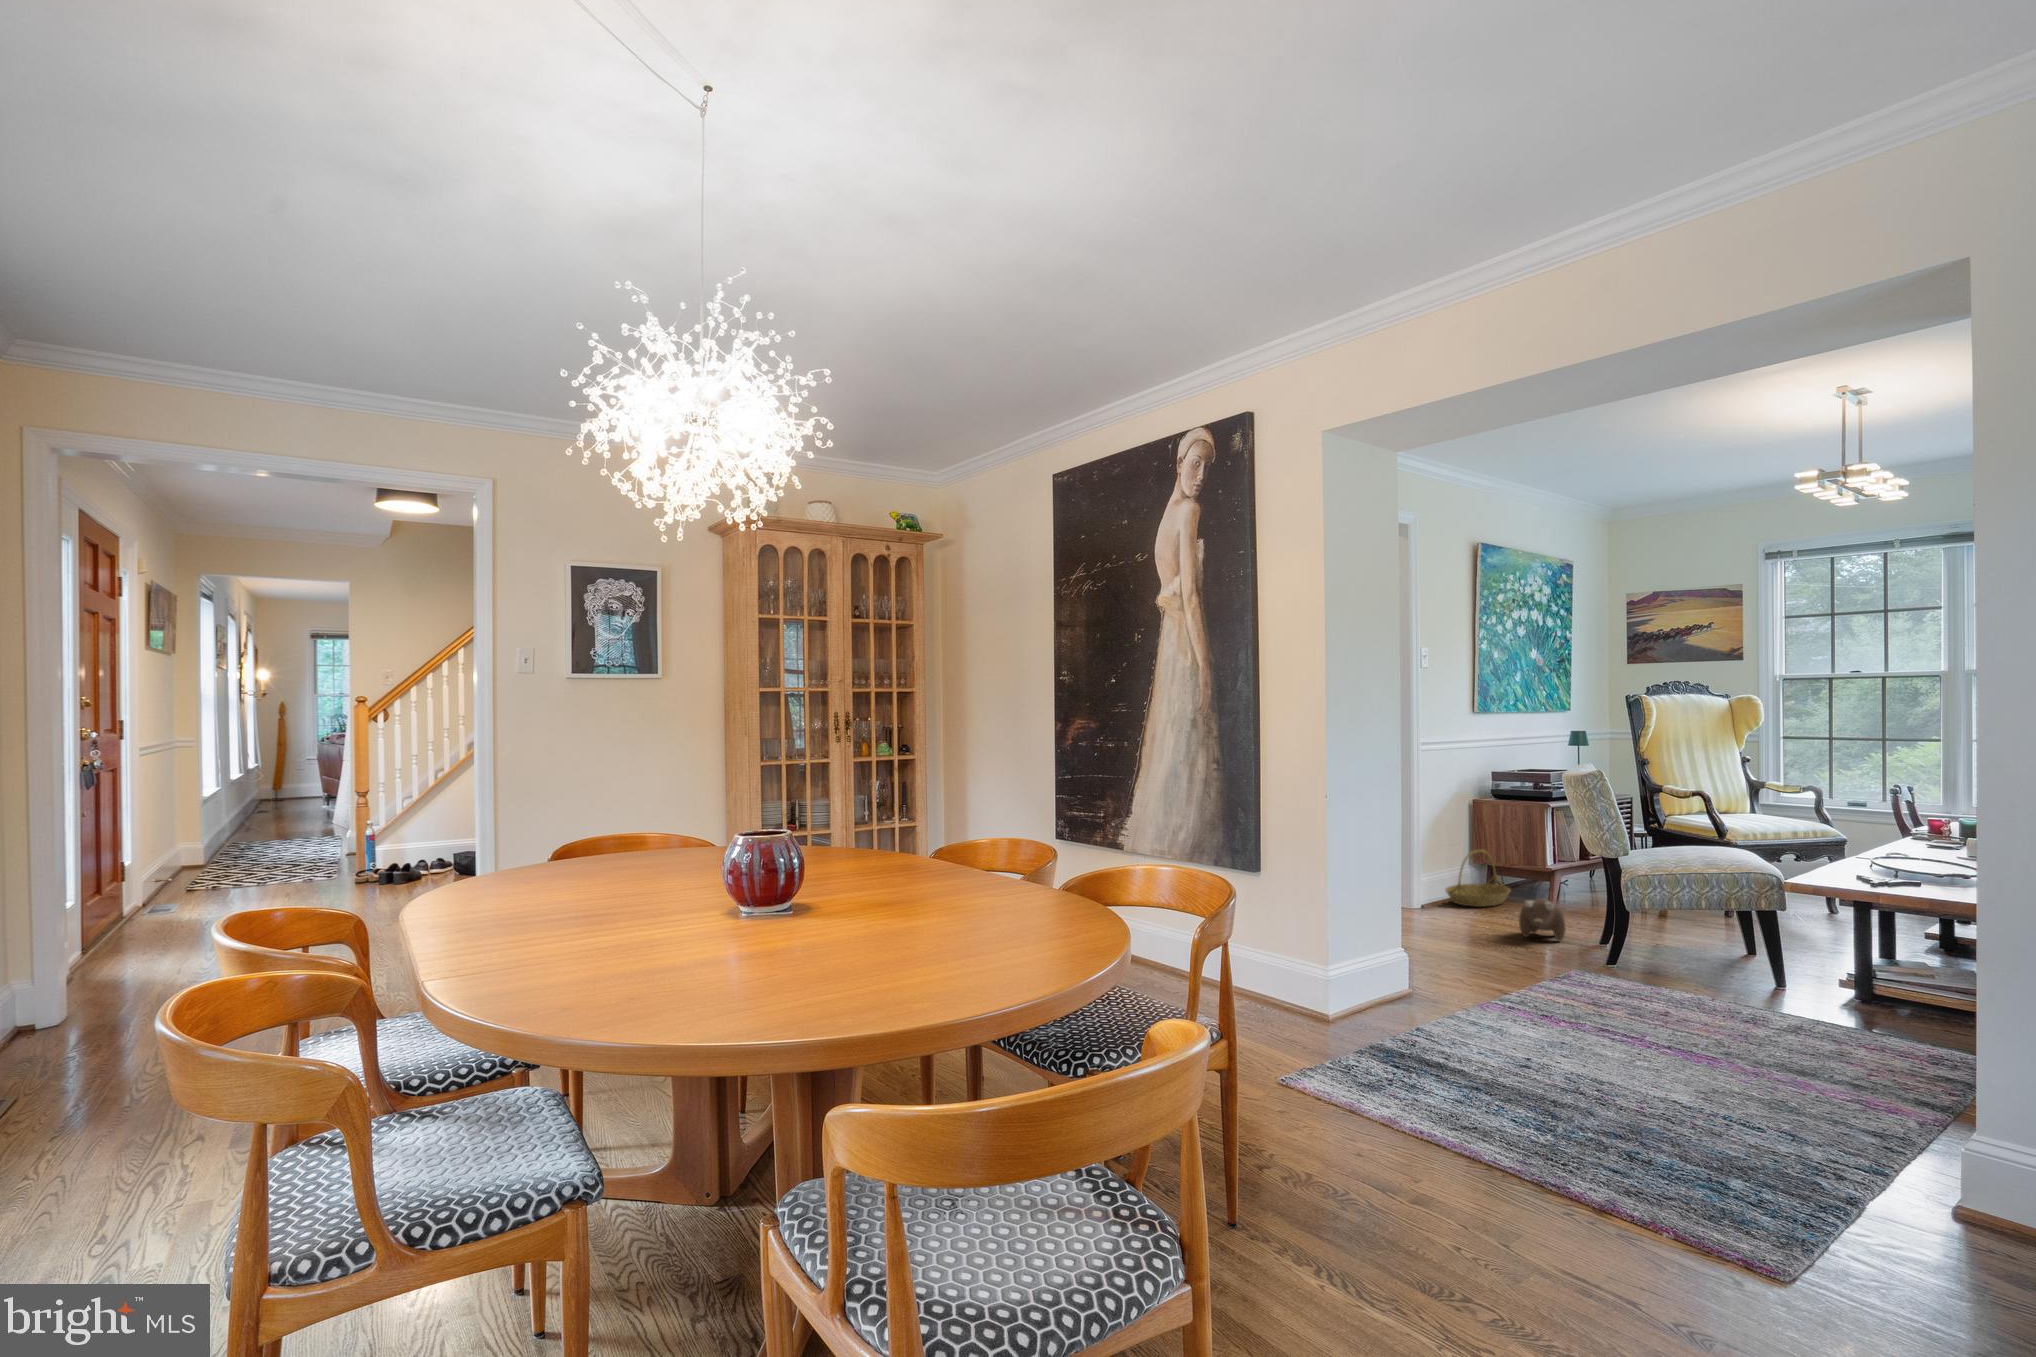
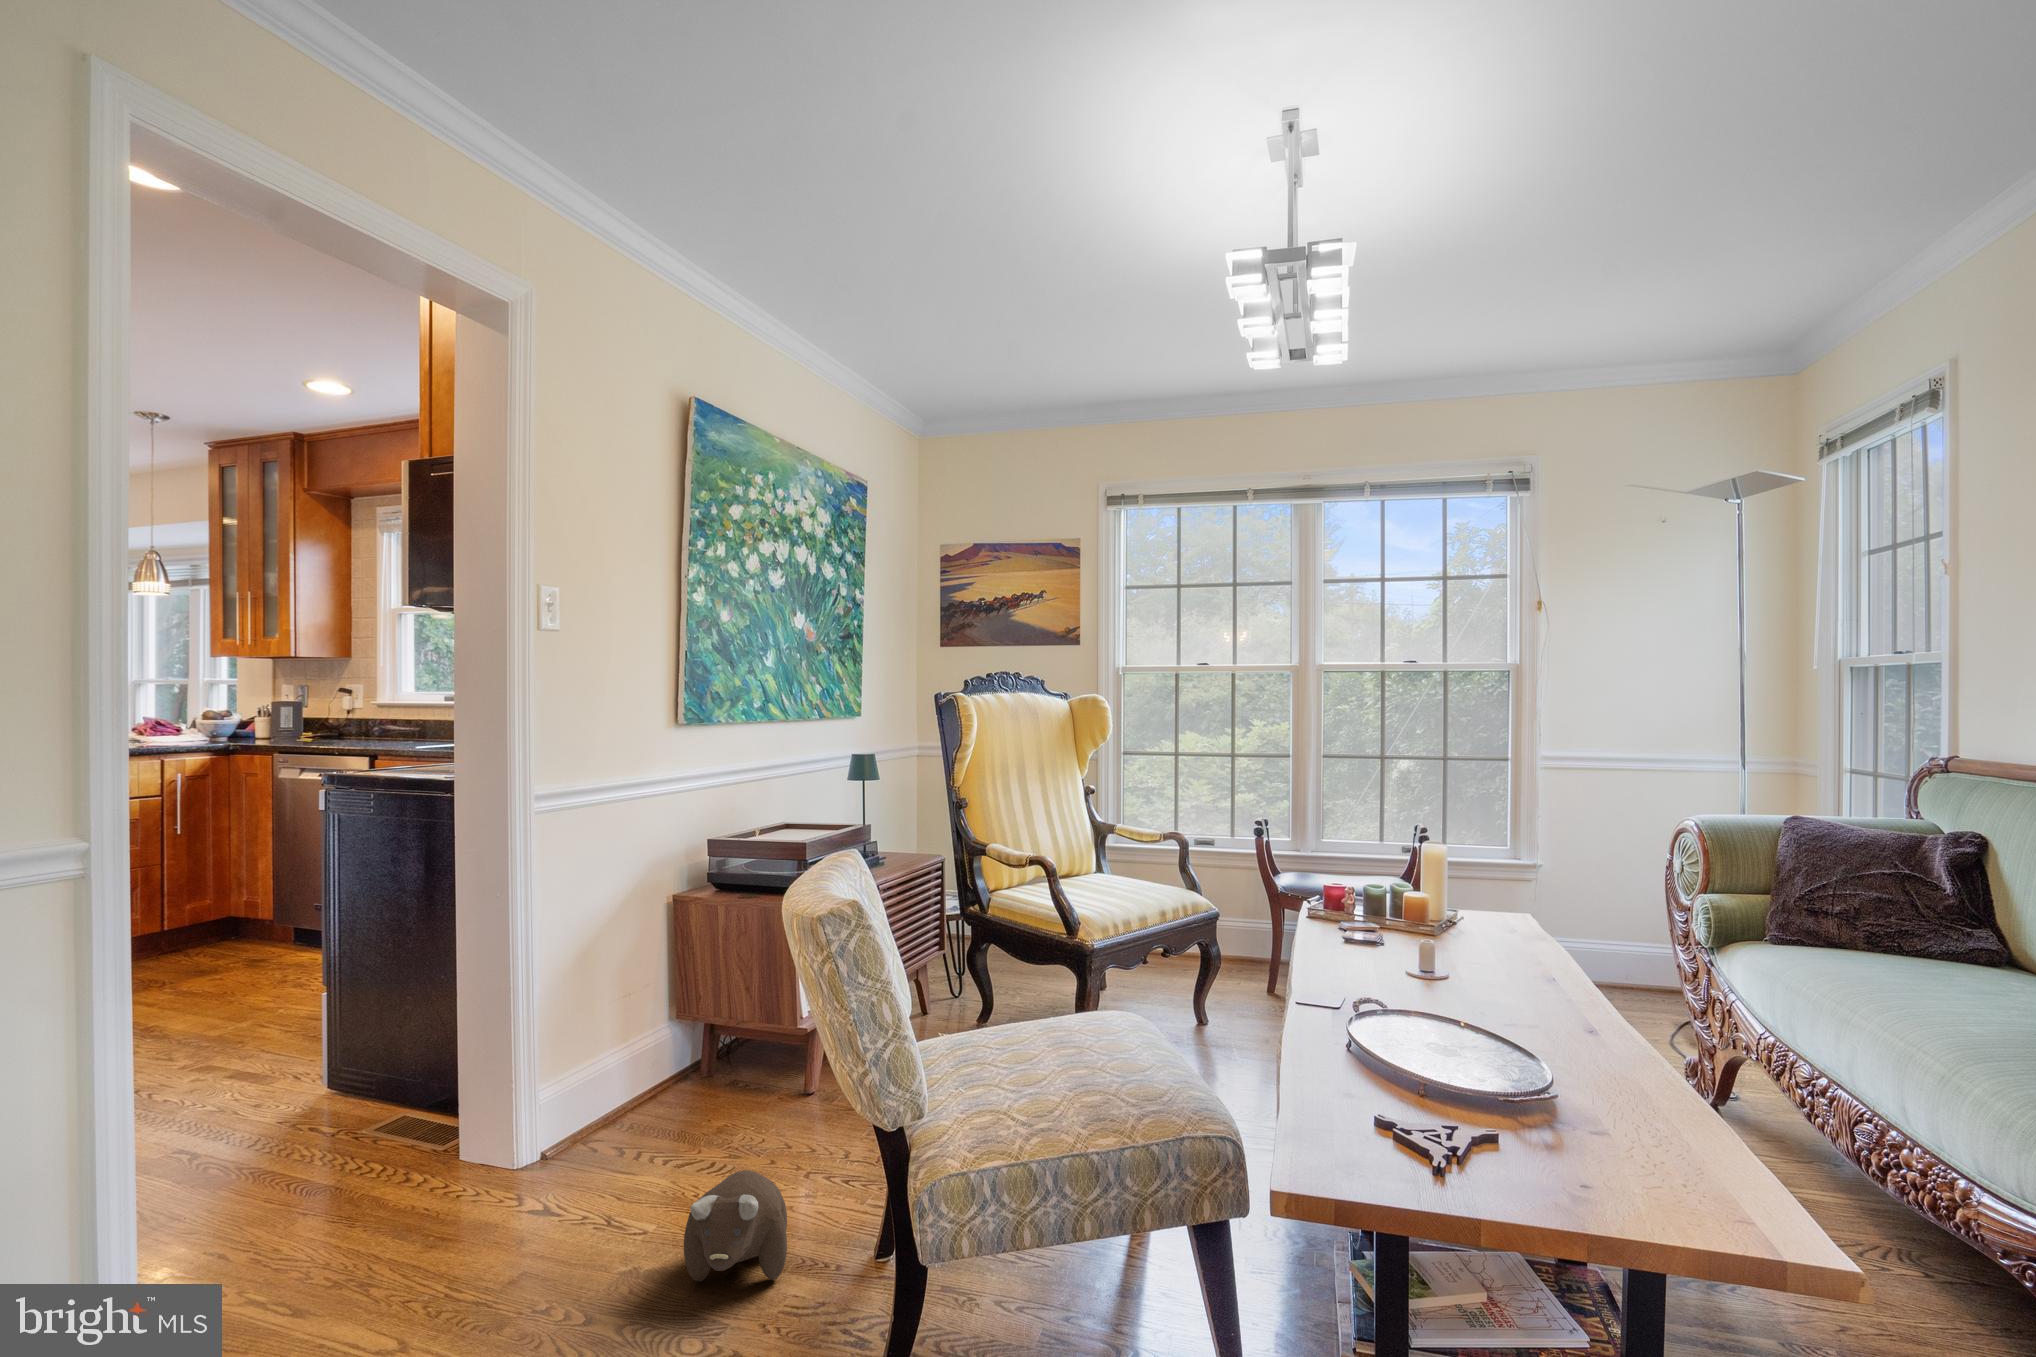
basket: present [1446,850,1510,907] -> none [583,1006,724,1146]

